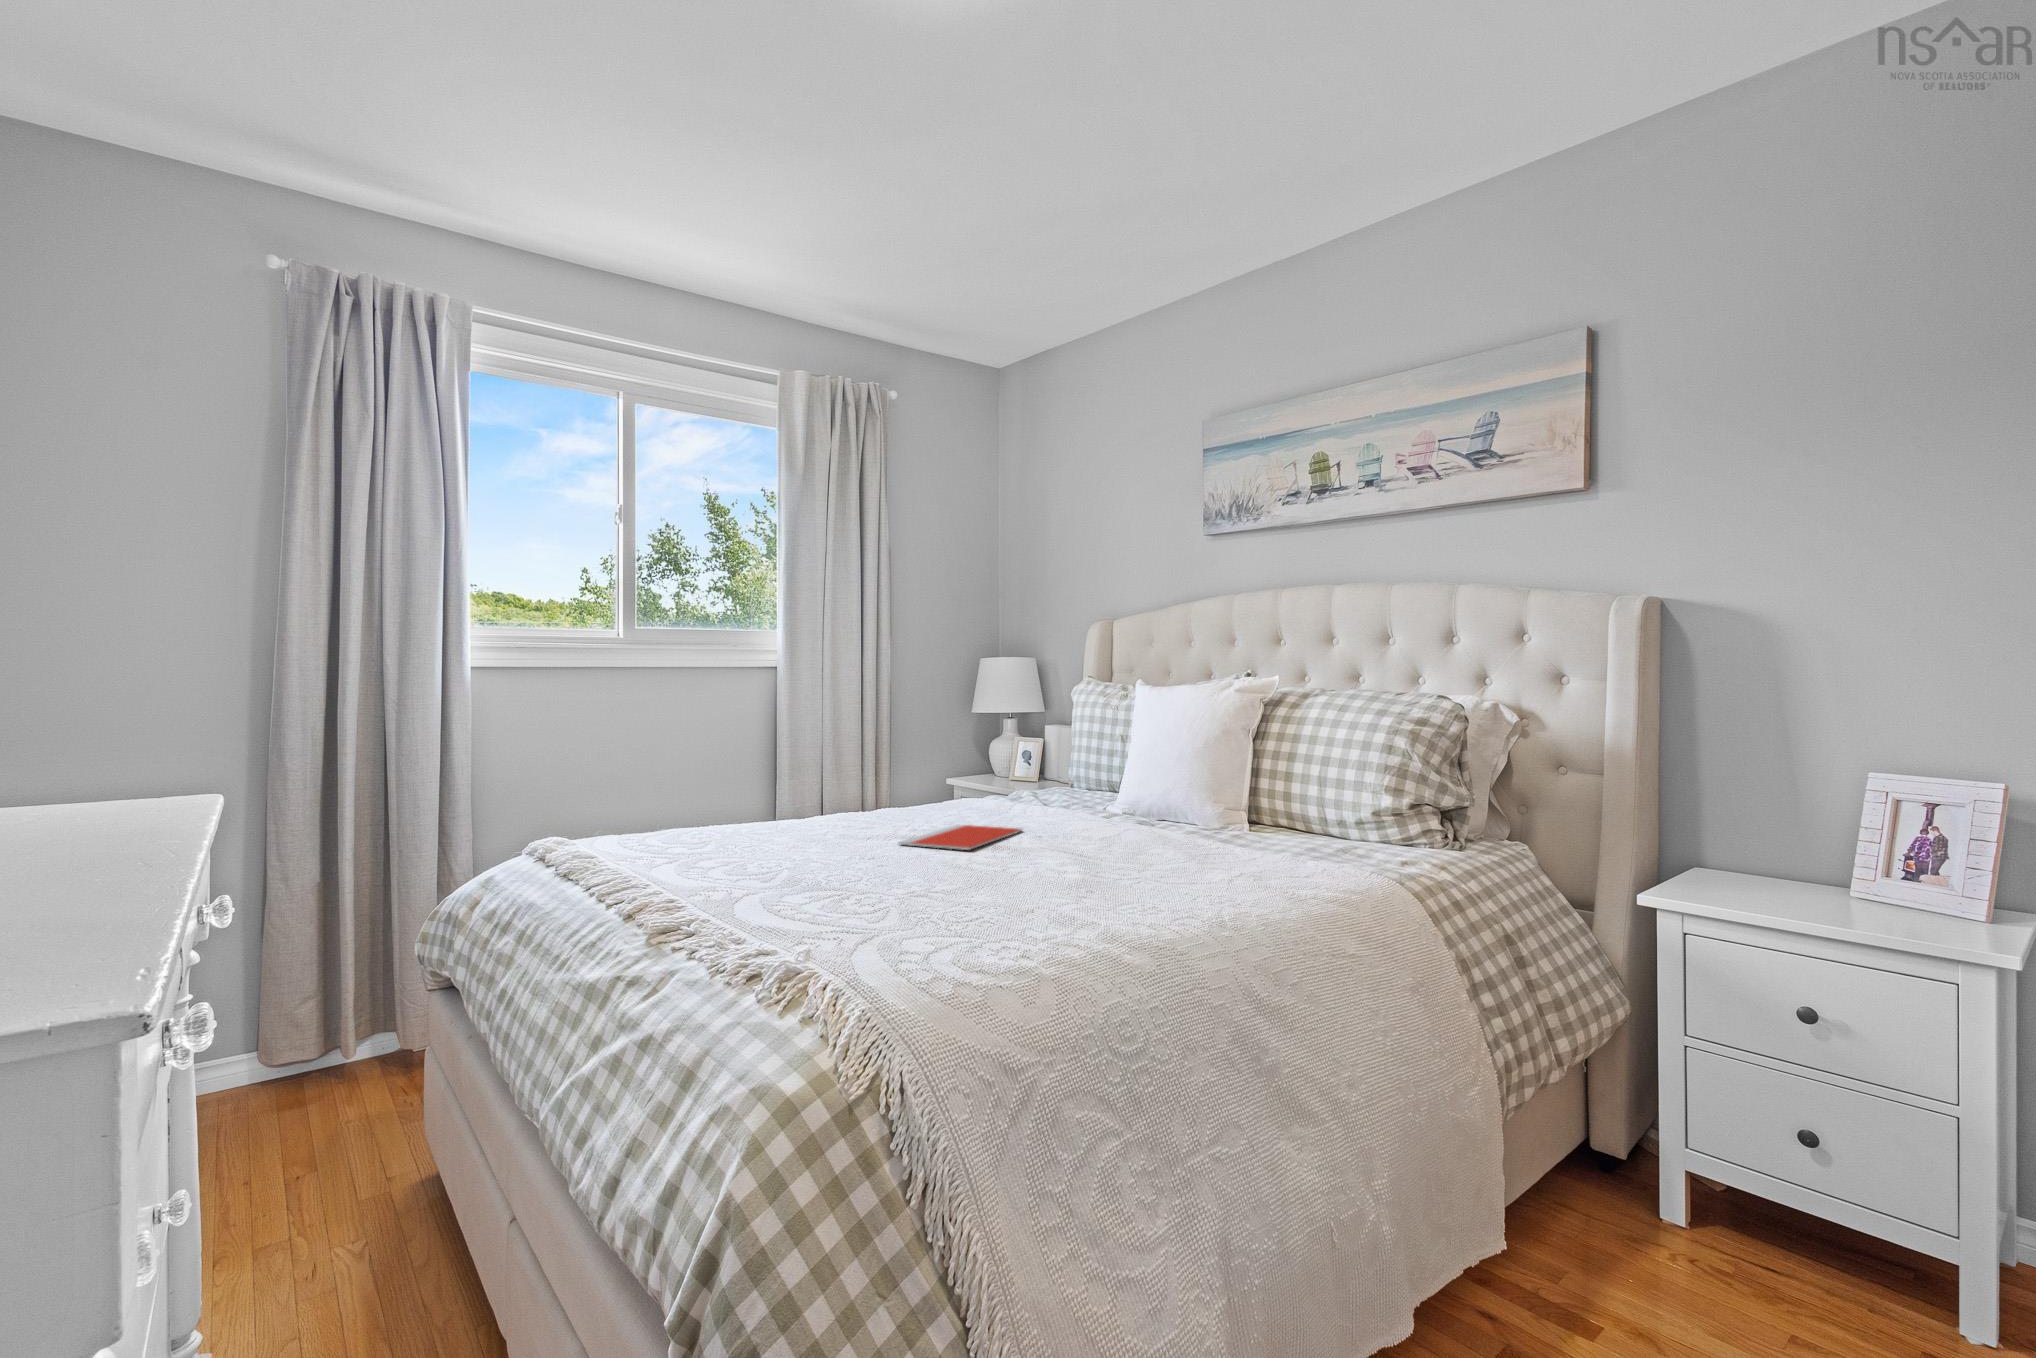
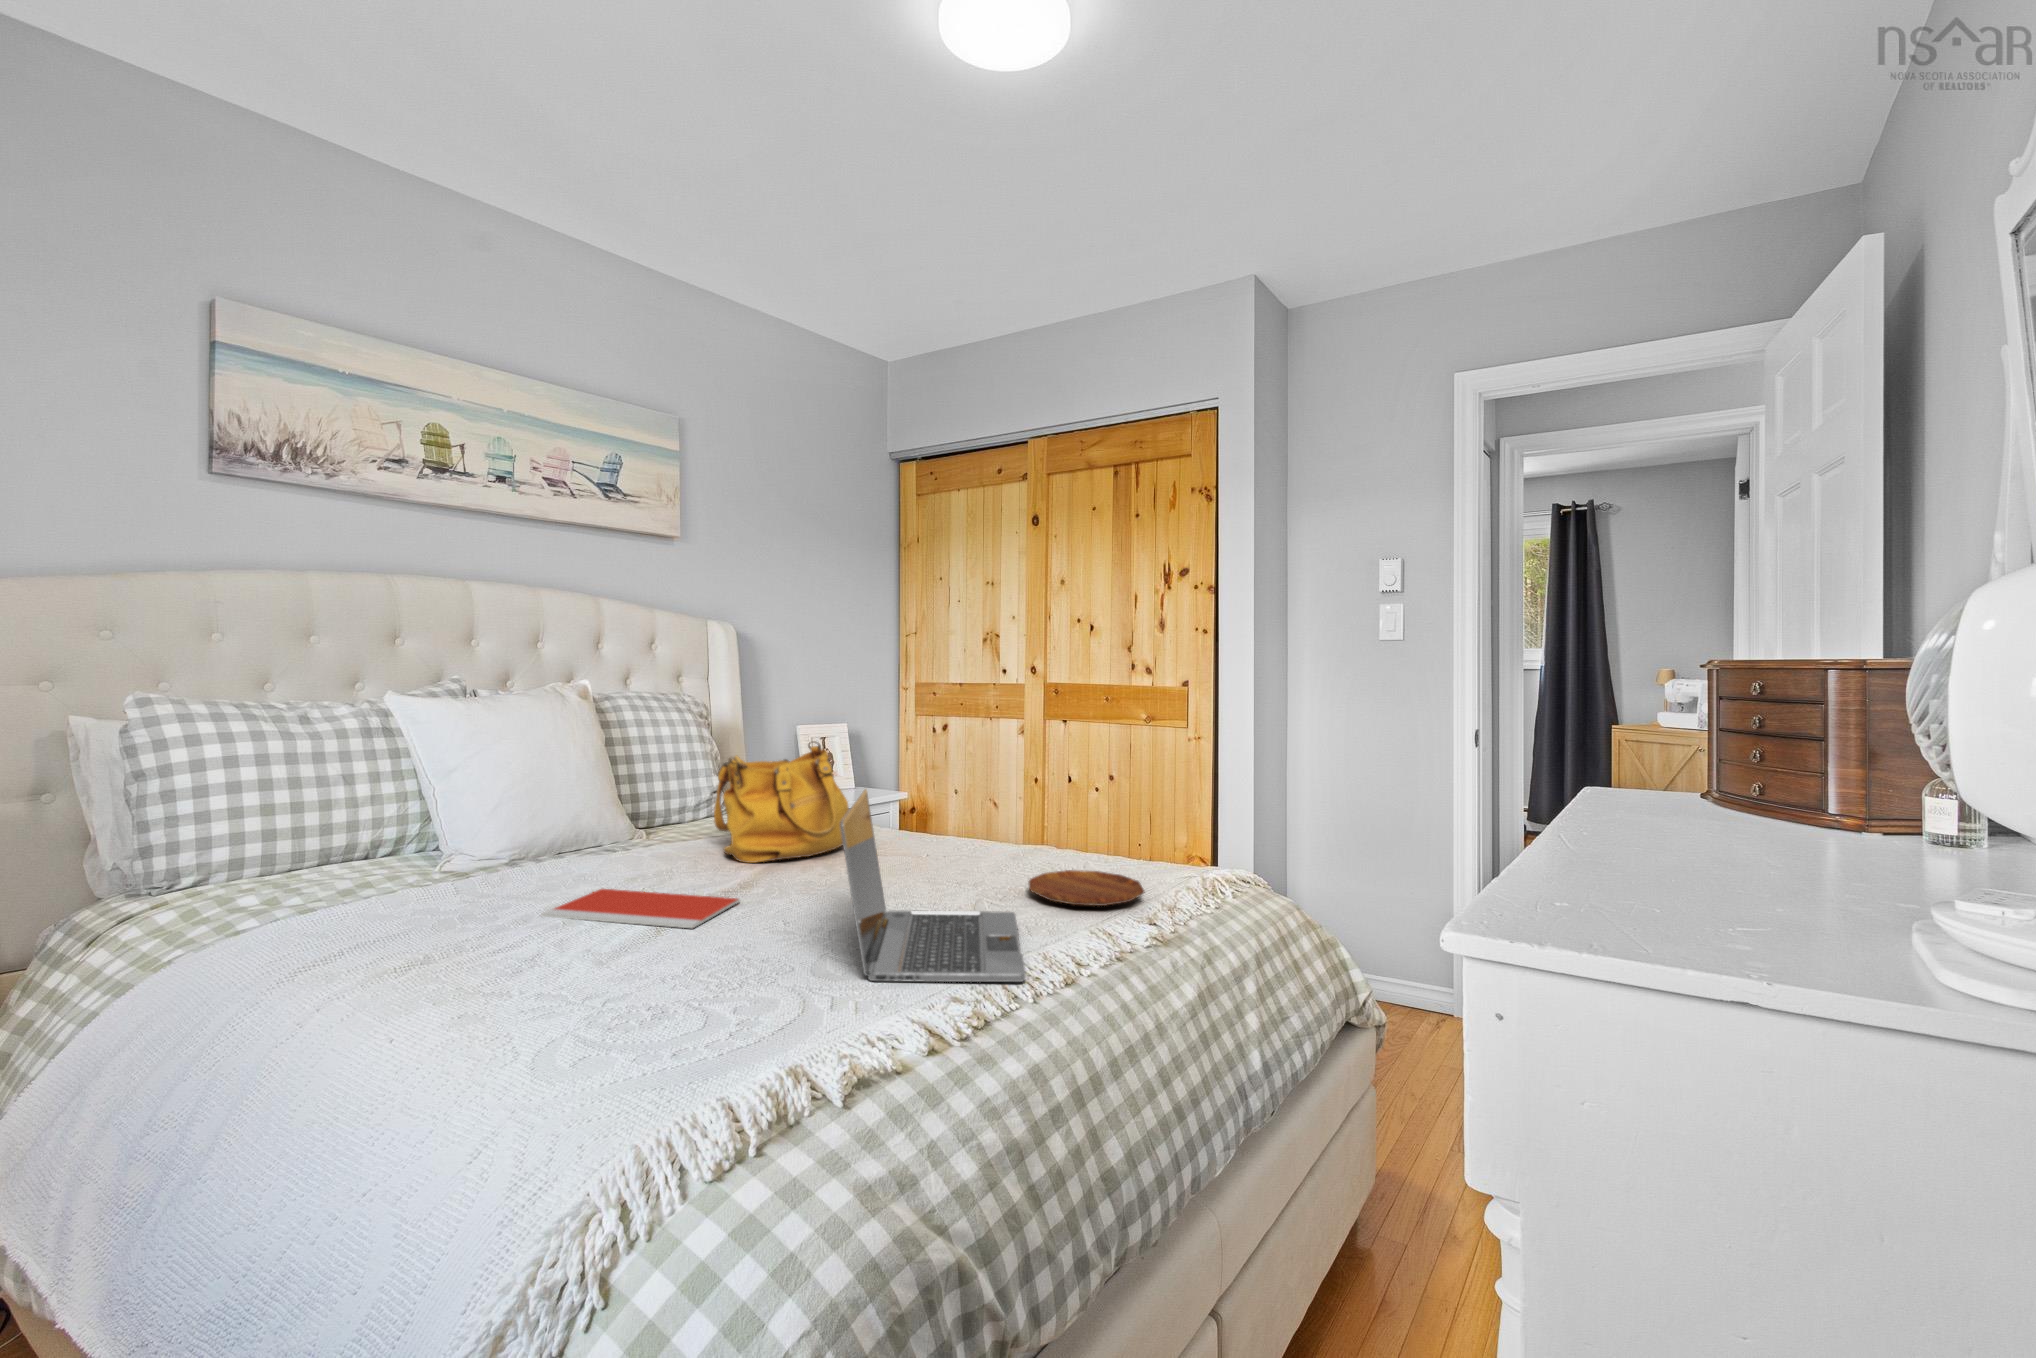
handbag: none [1118,738,1270,873] -> present [714,741,849,863]
laptop: none [661,747,897,904] -> present [840,789,1026,982]
tray: none [841,903,1009,954] -> present [1029,870,1144,906]

